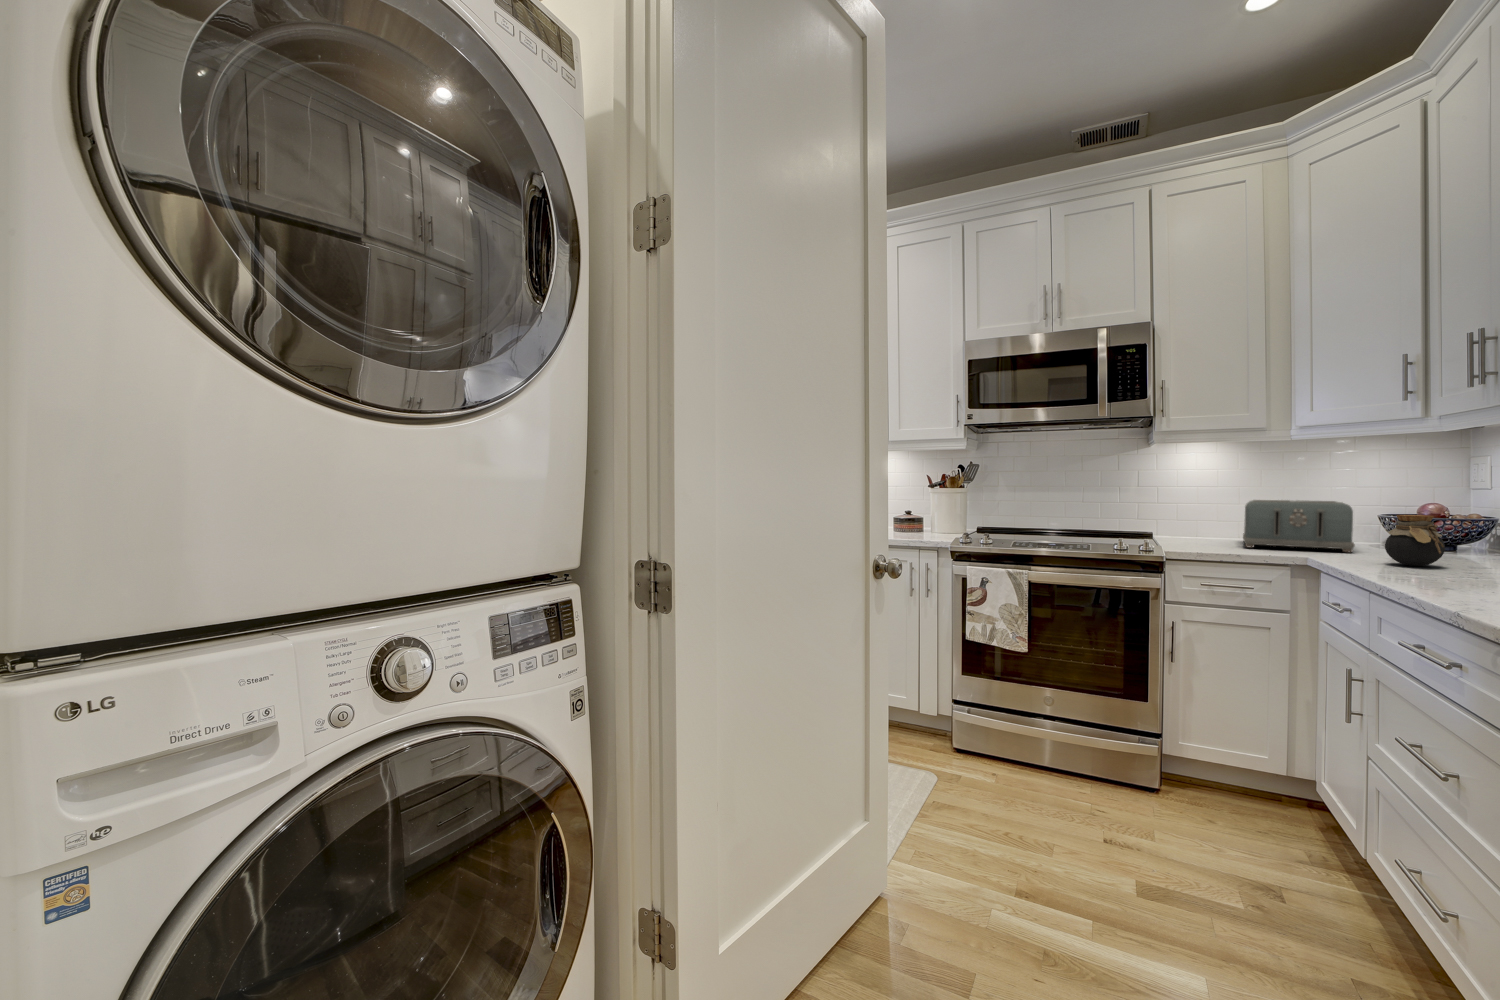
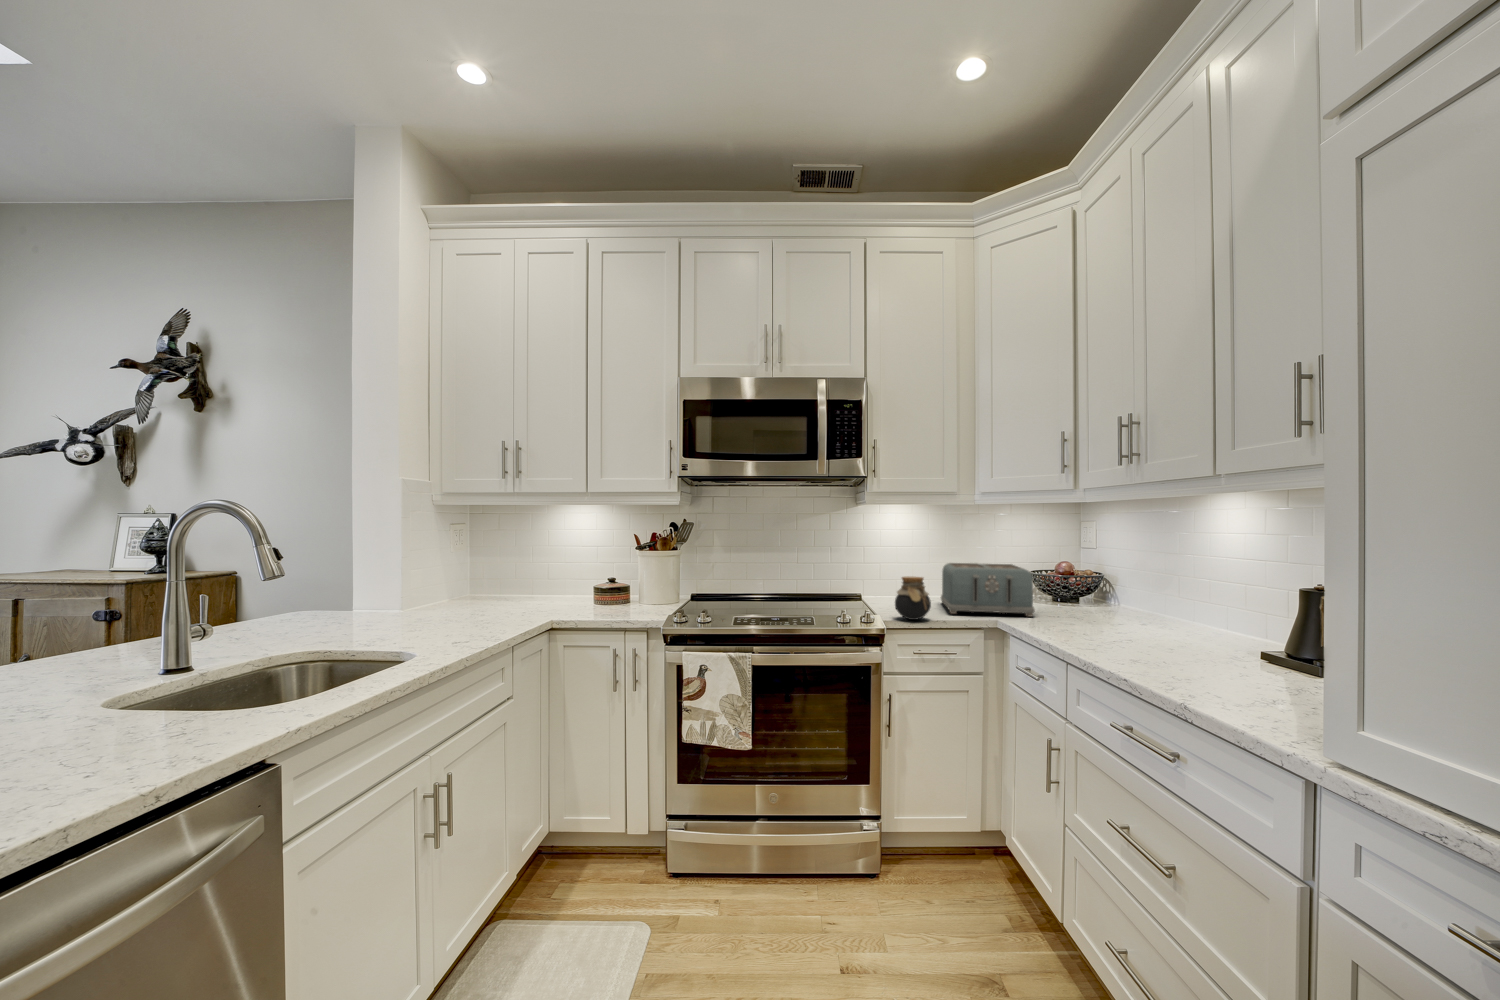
jar: present [1385,515,1445,566] -> present [895,577,931,620]

